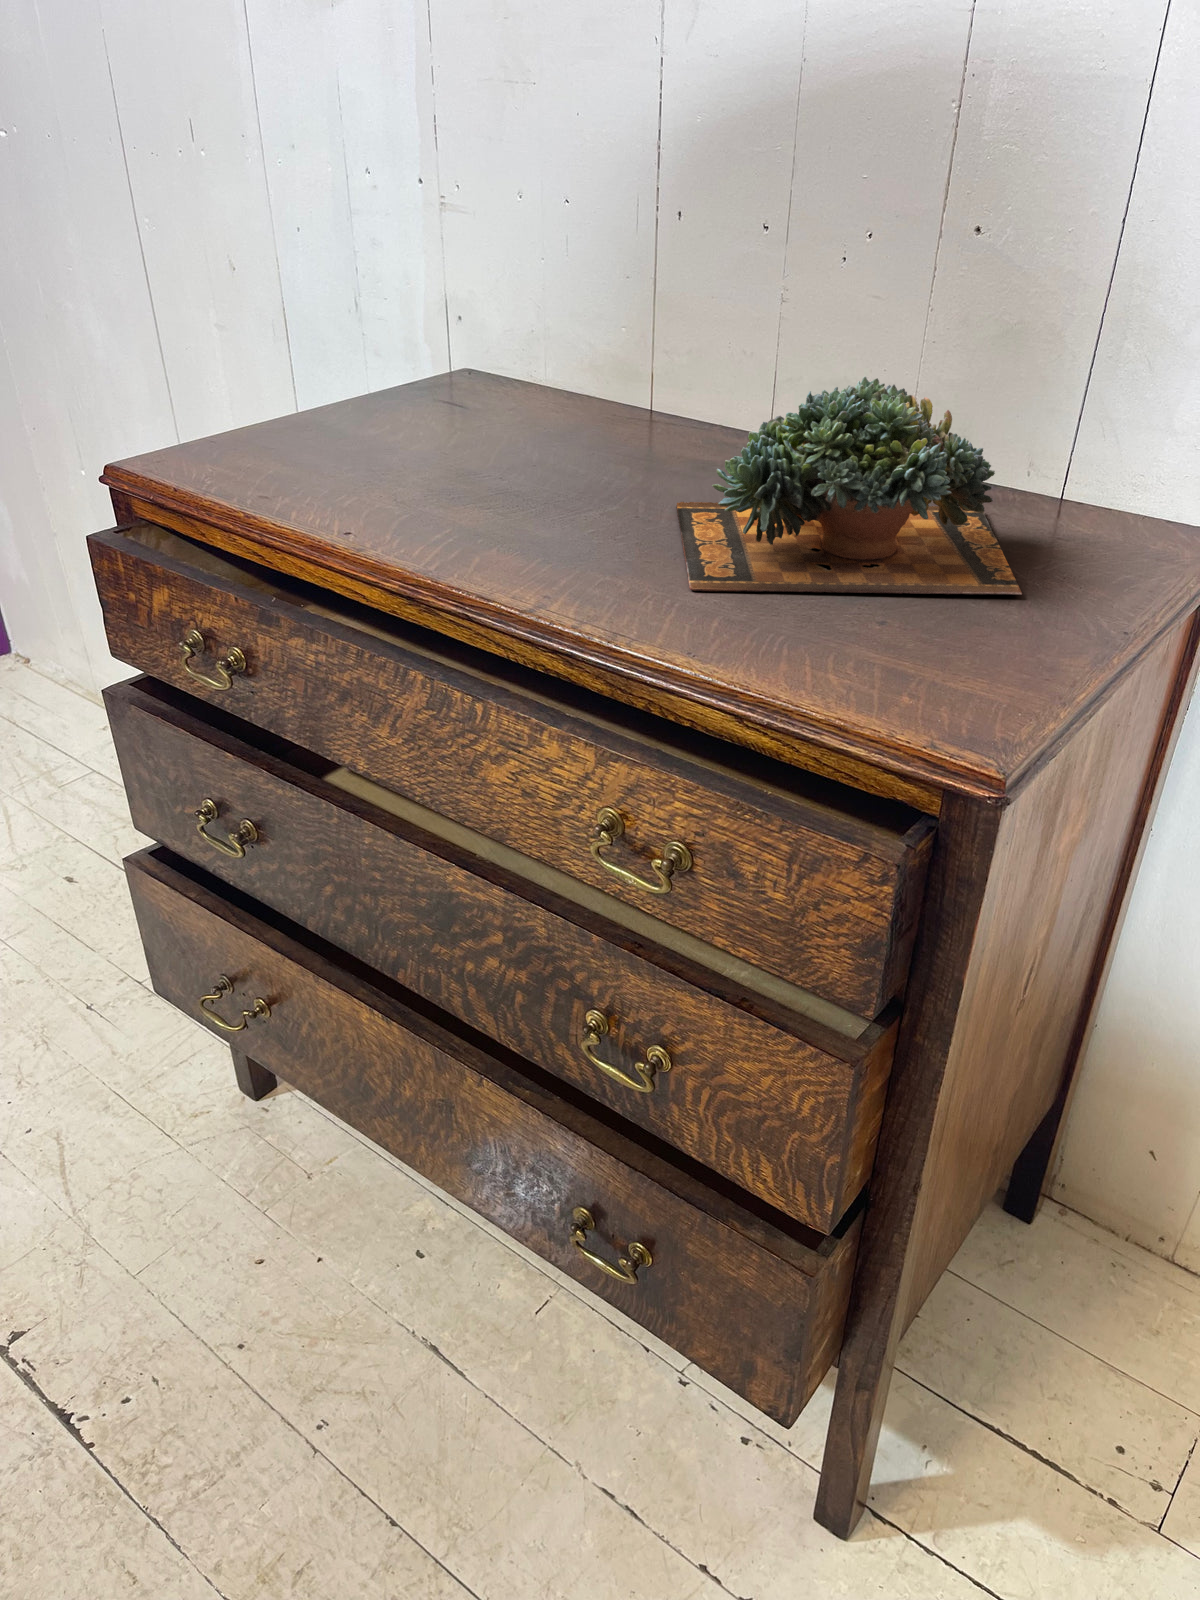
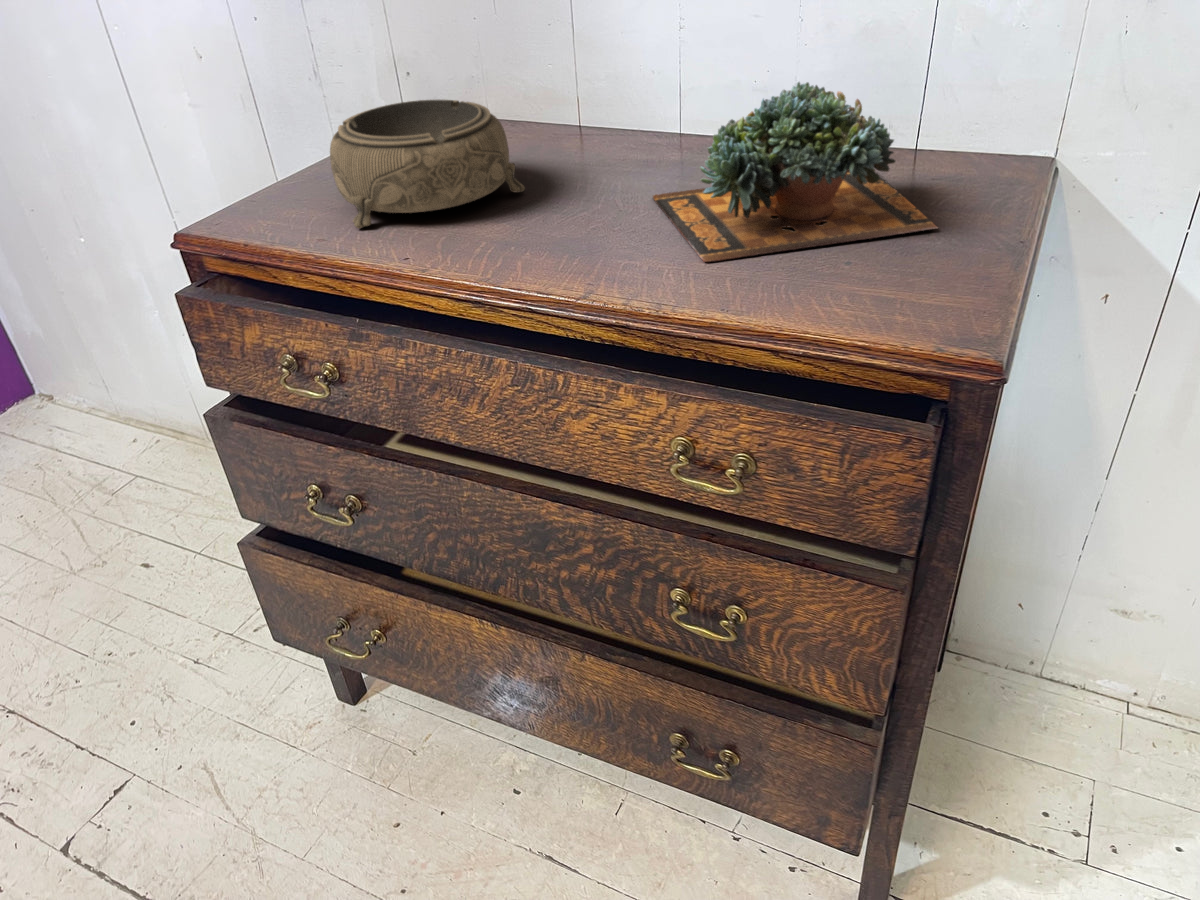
decorative bowl: none [289,347,525,490] -> present [330,100,525,228]

